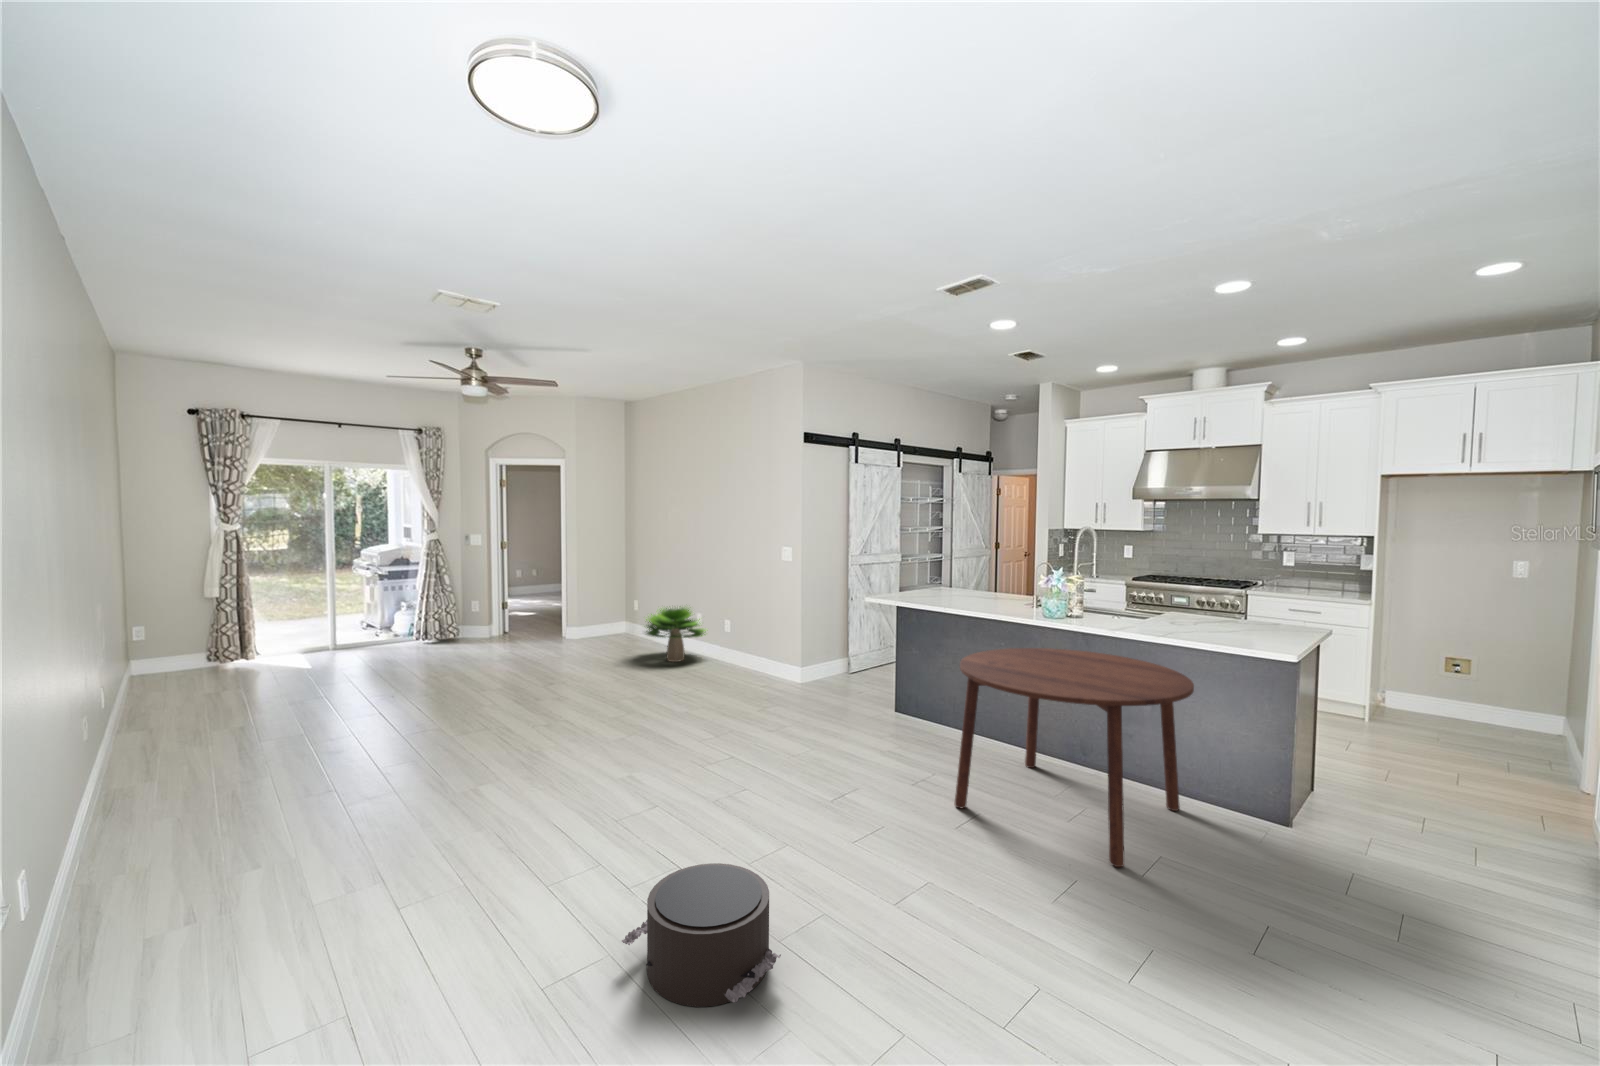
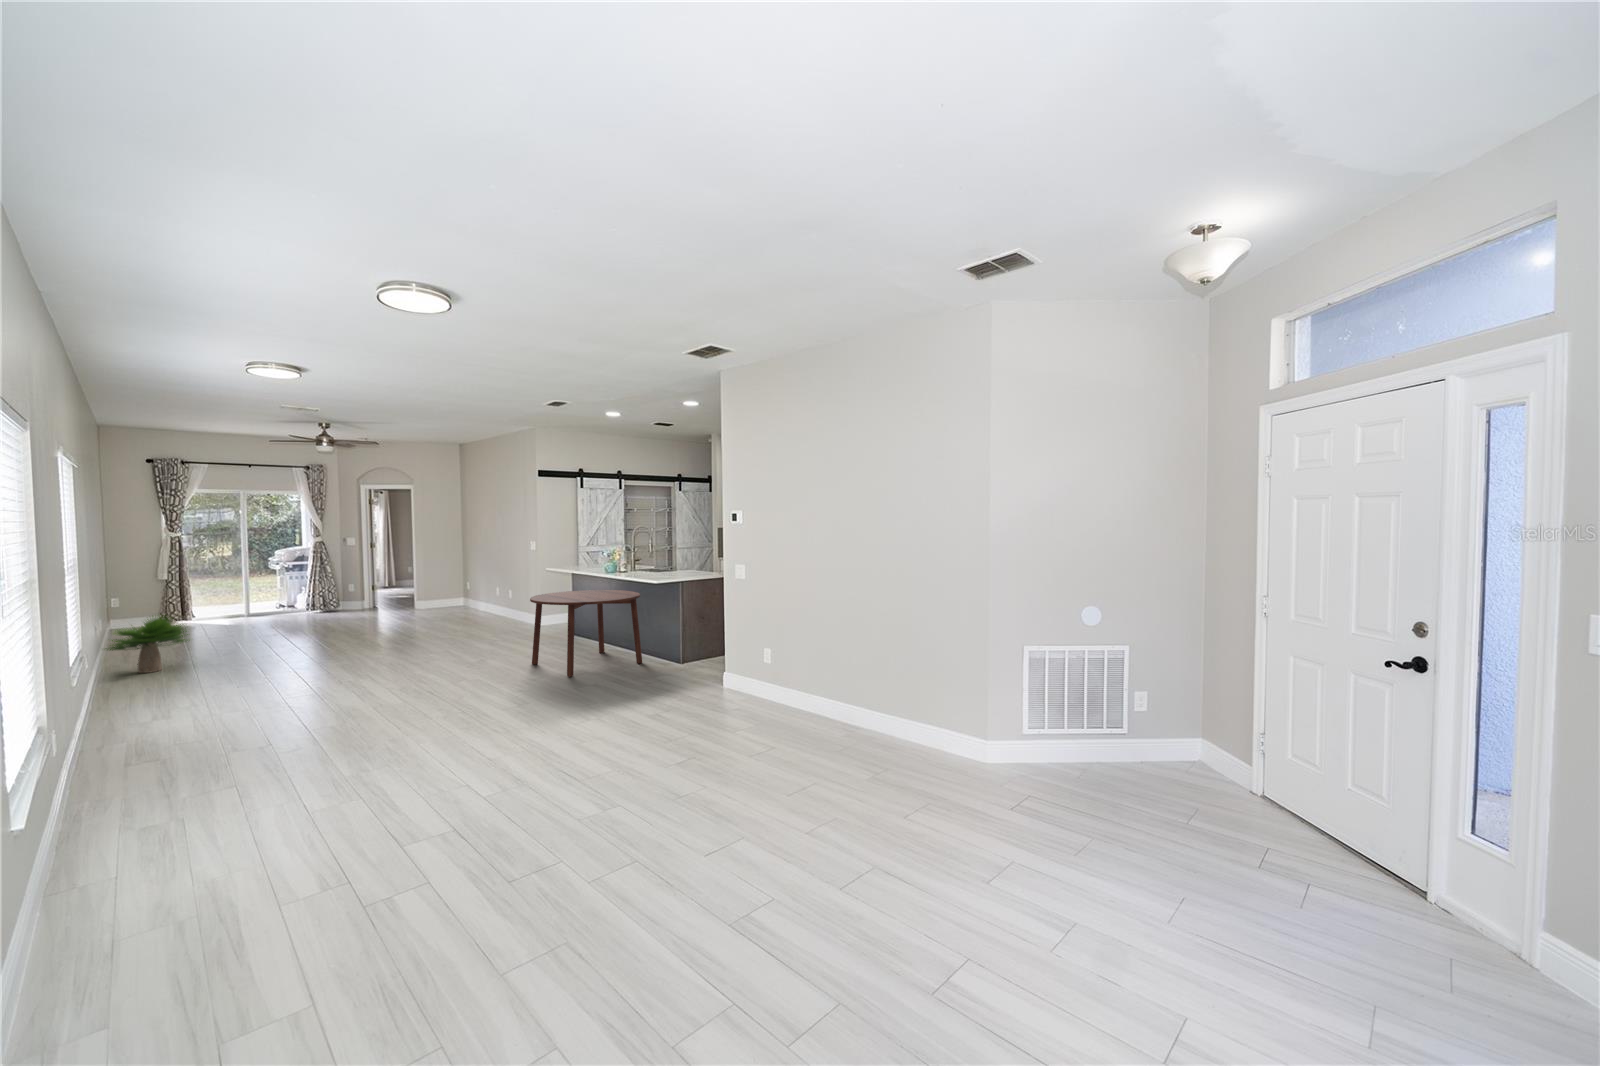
potted plant: present [646,607,706,662] -> present [106,617,188,673]
pouf: present [622,863,781,1007] -> none [317,666,380,704]

